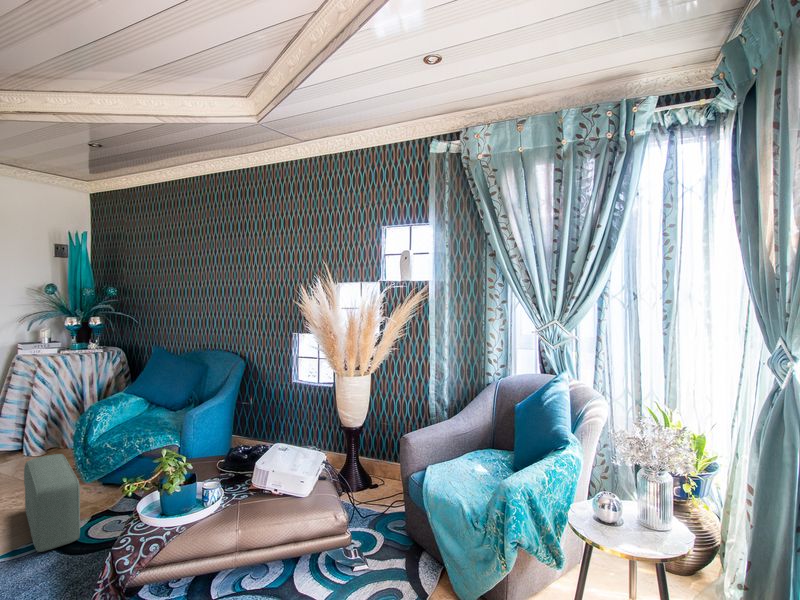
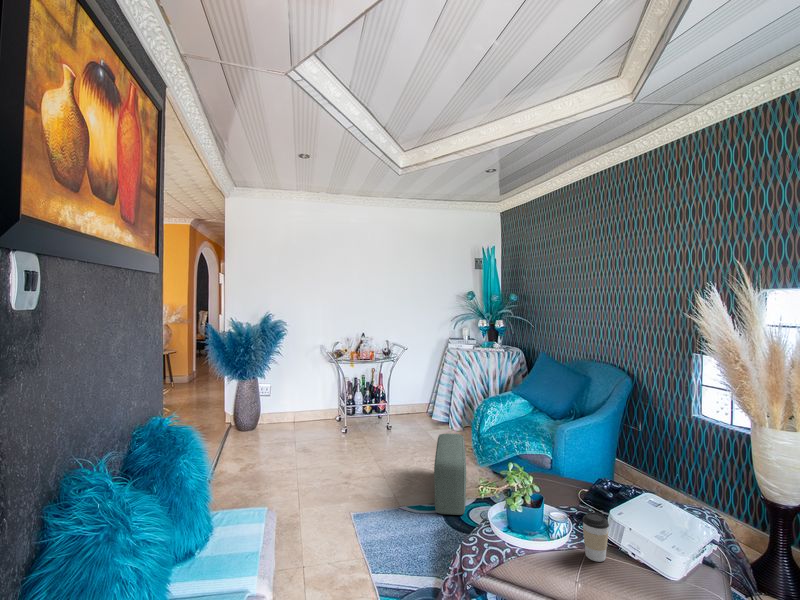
coffee cup: none [234,469,255,508] -> present [582,512,609,562]

